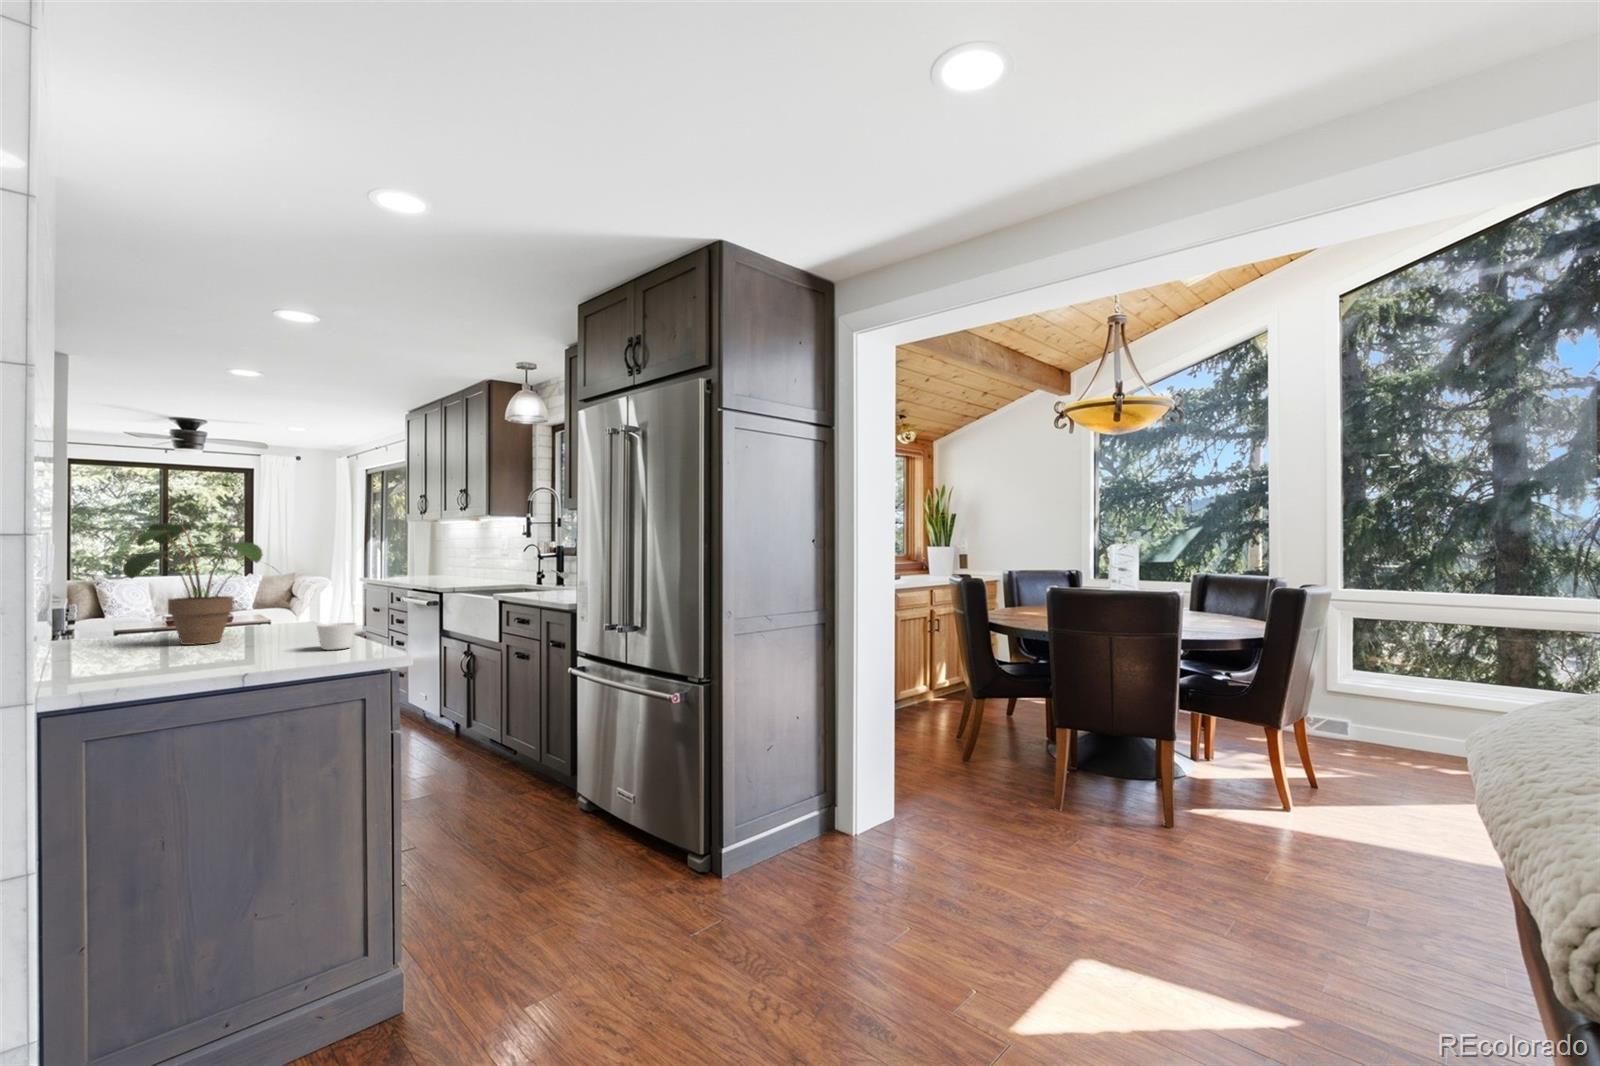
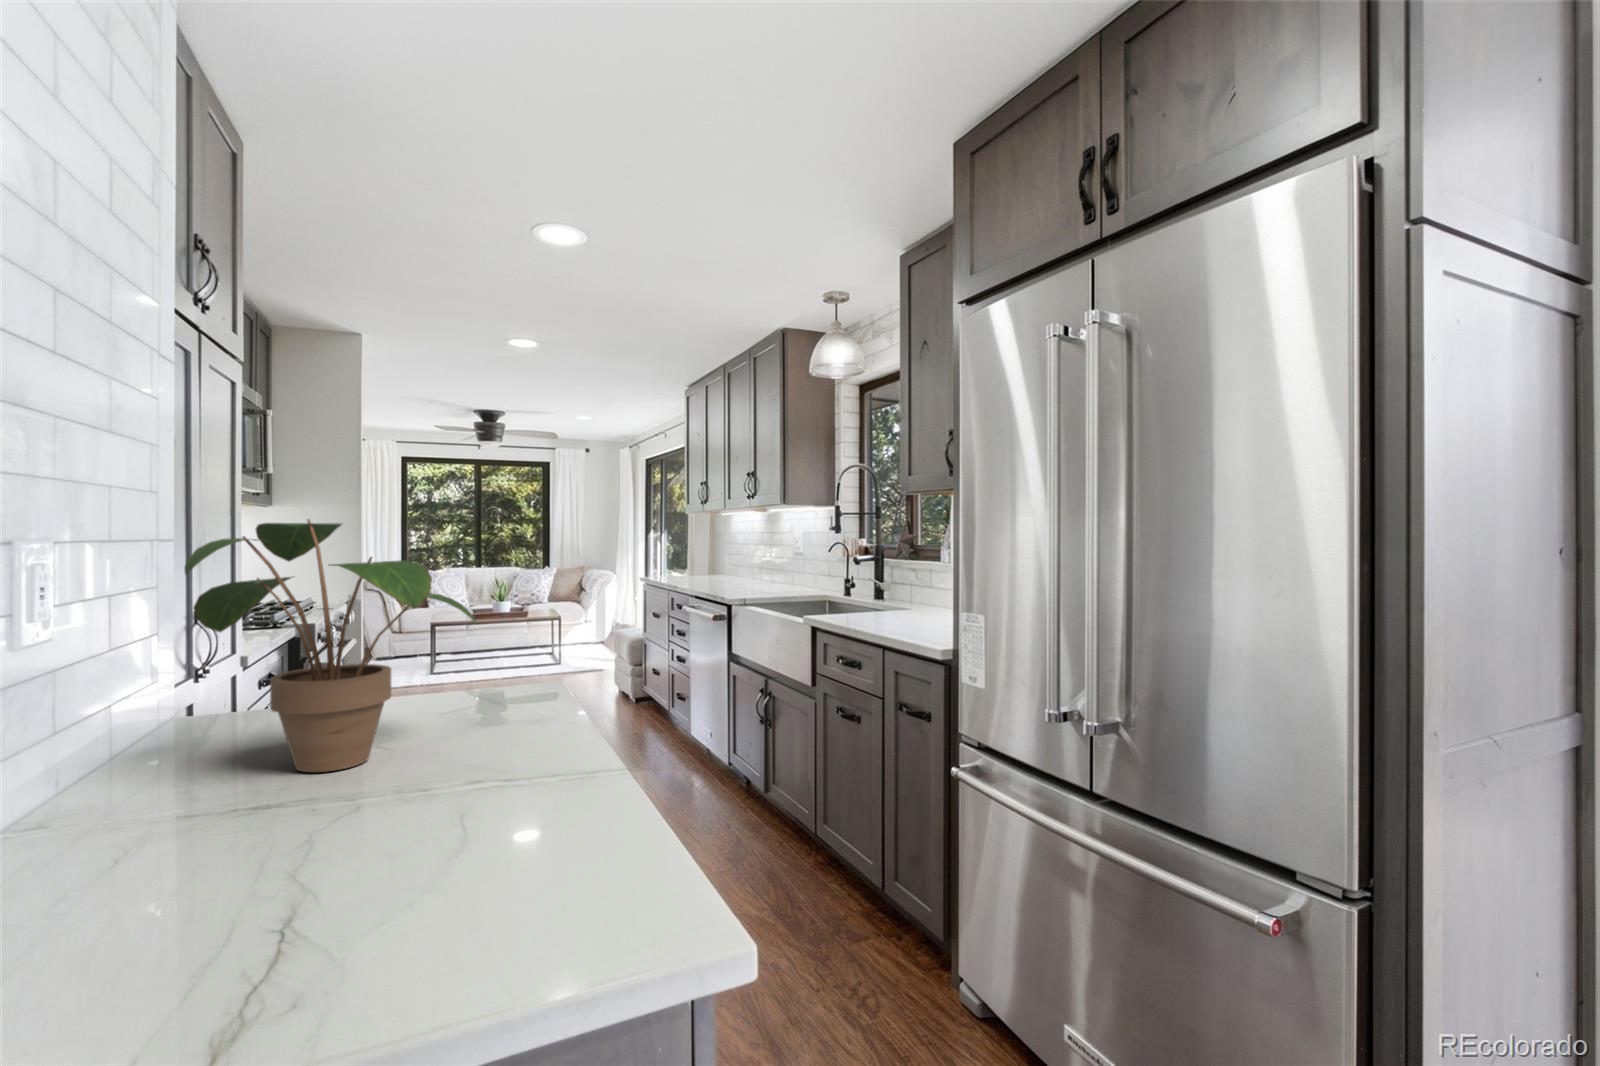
candle: present [317,623,356,650] -> none [507,762,596,845]

